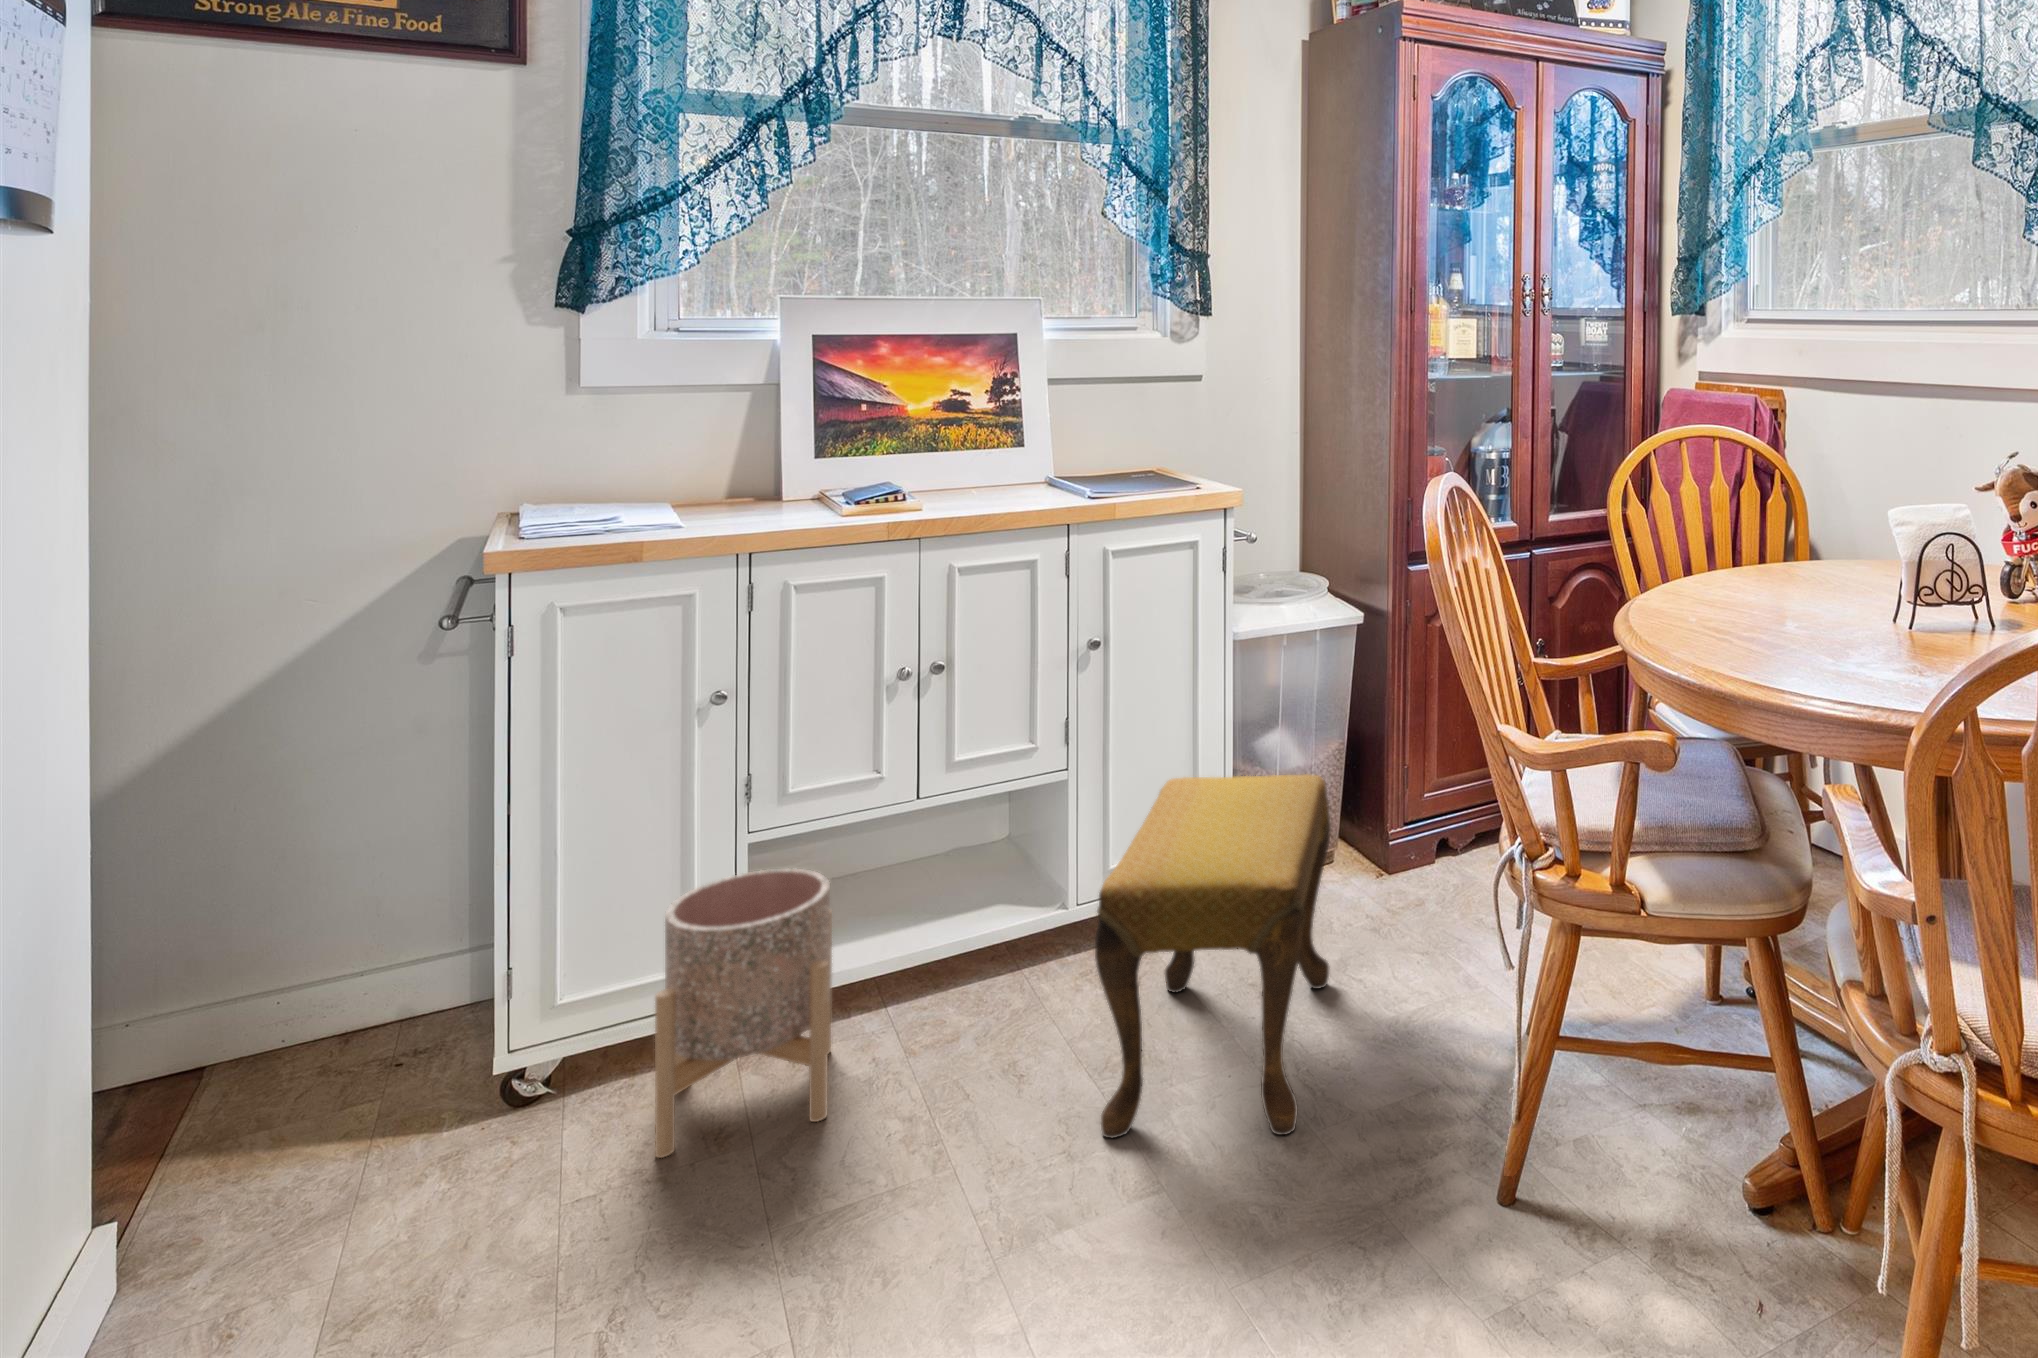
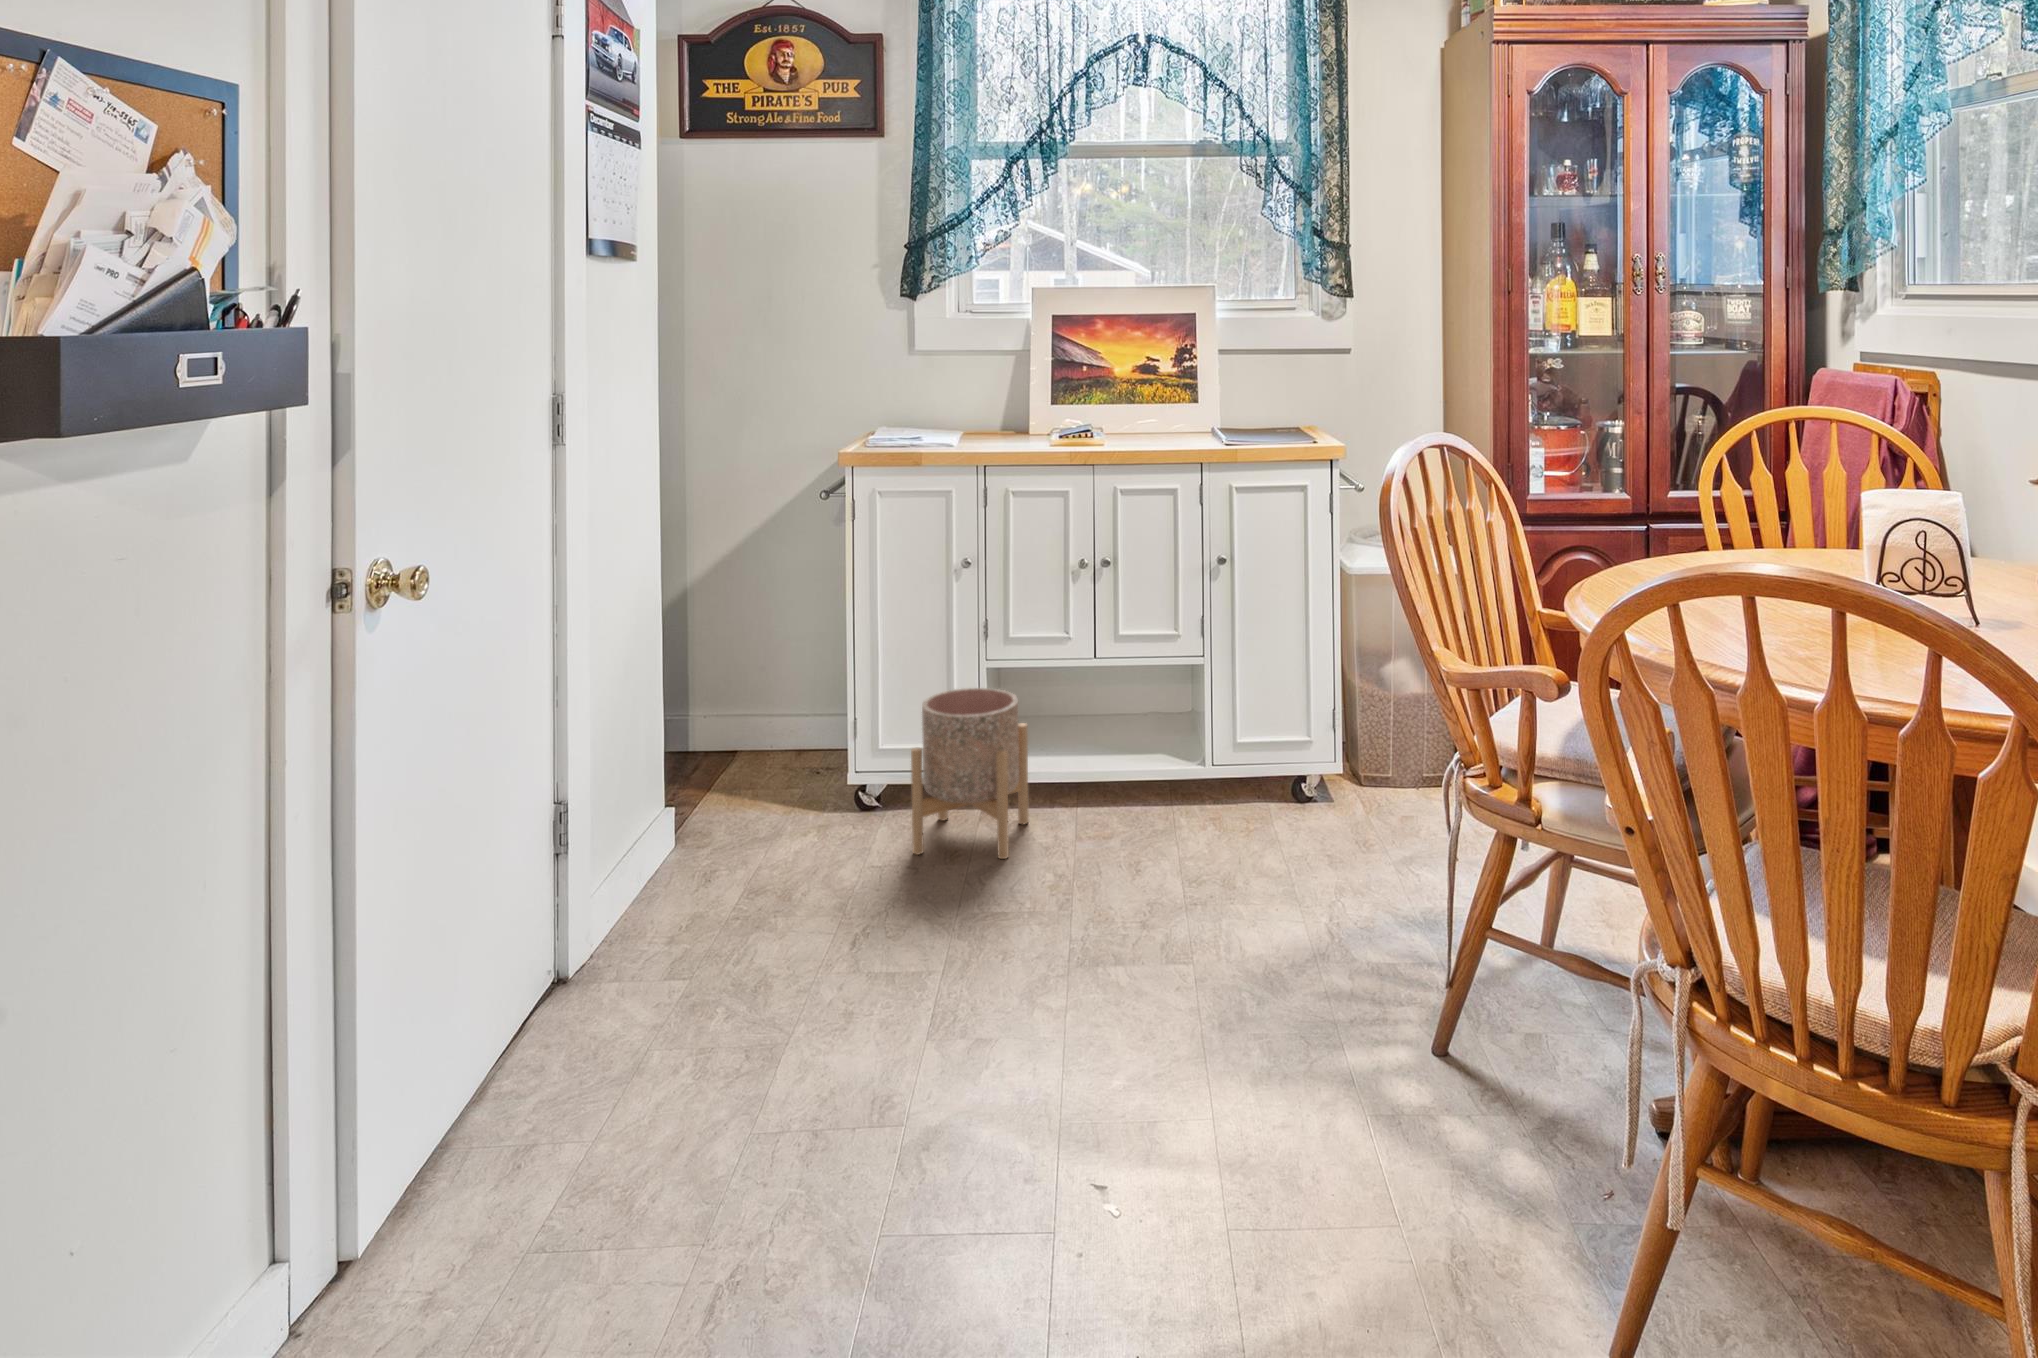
footstool: present [1095,774,1331,1138] -> none [1151,673,1378,950]

